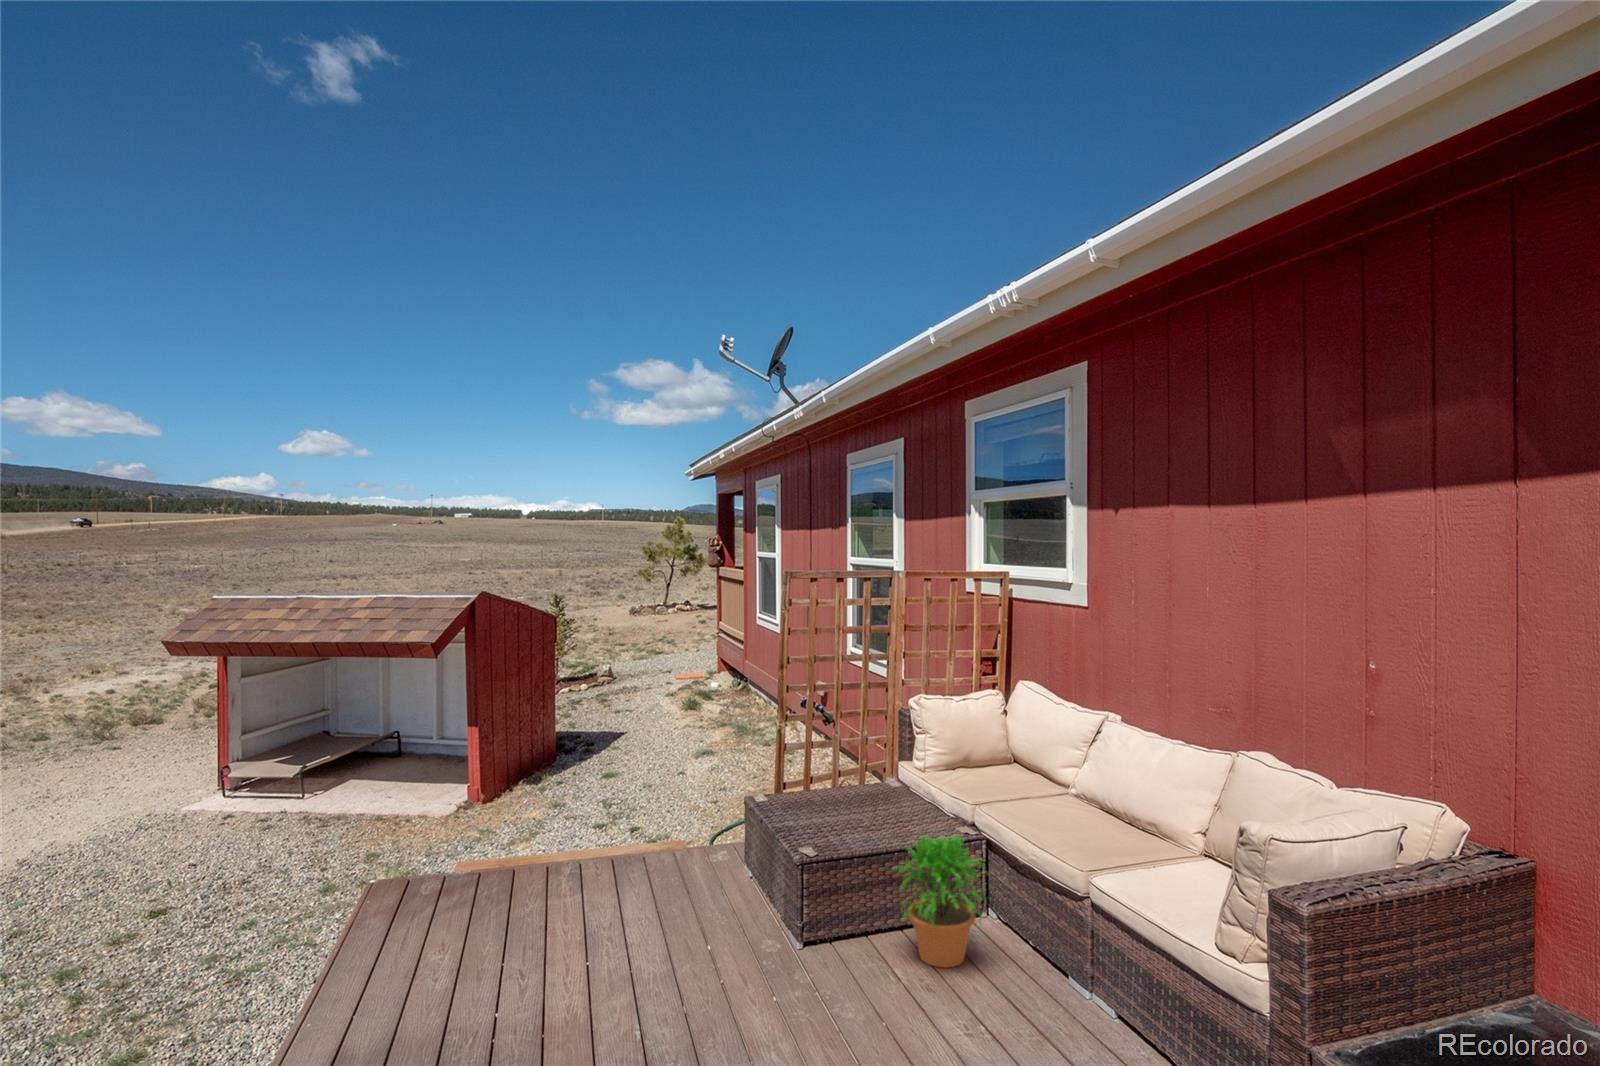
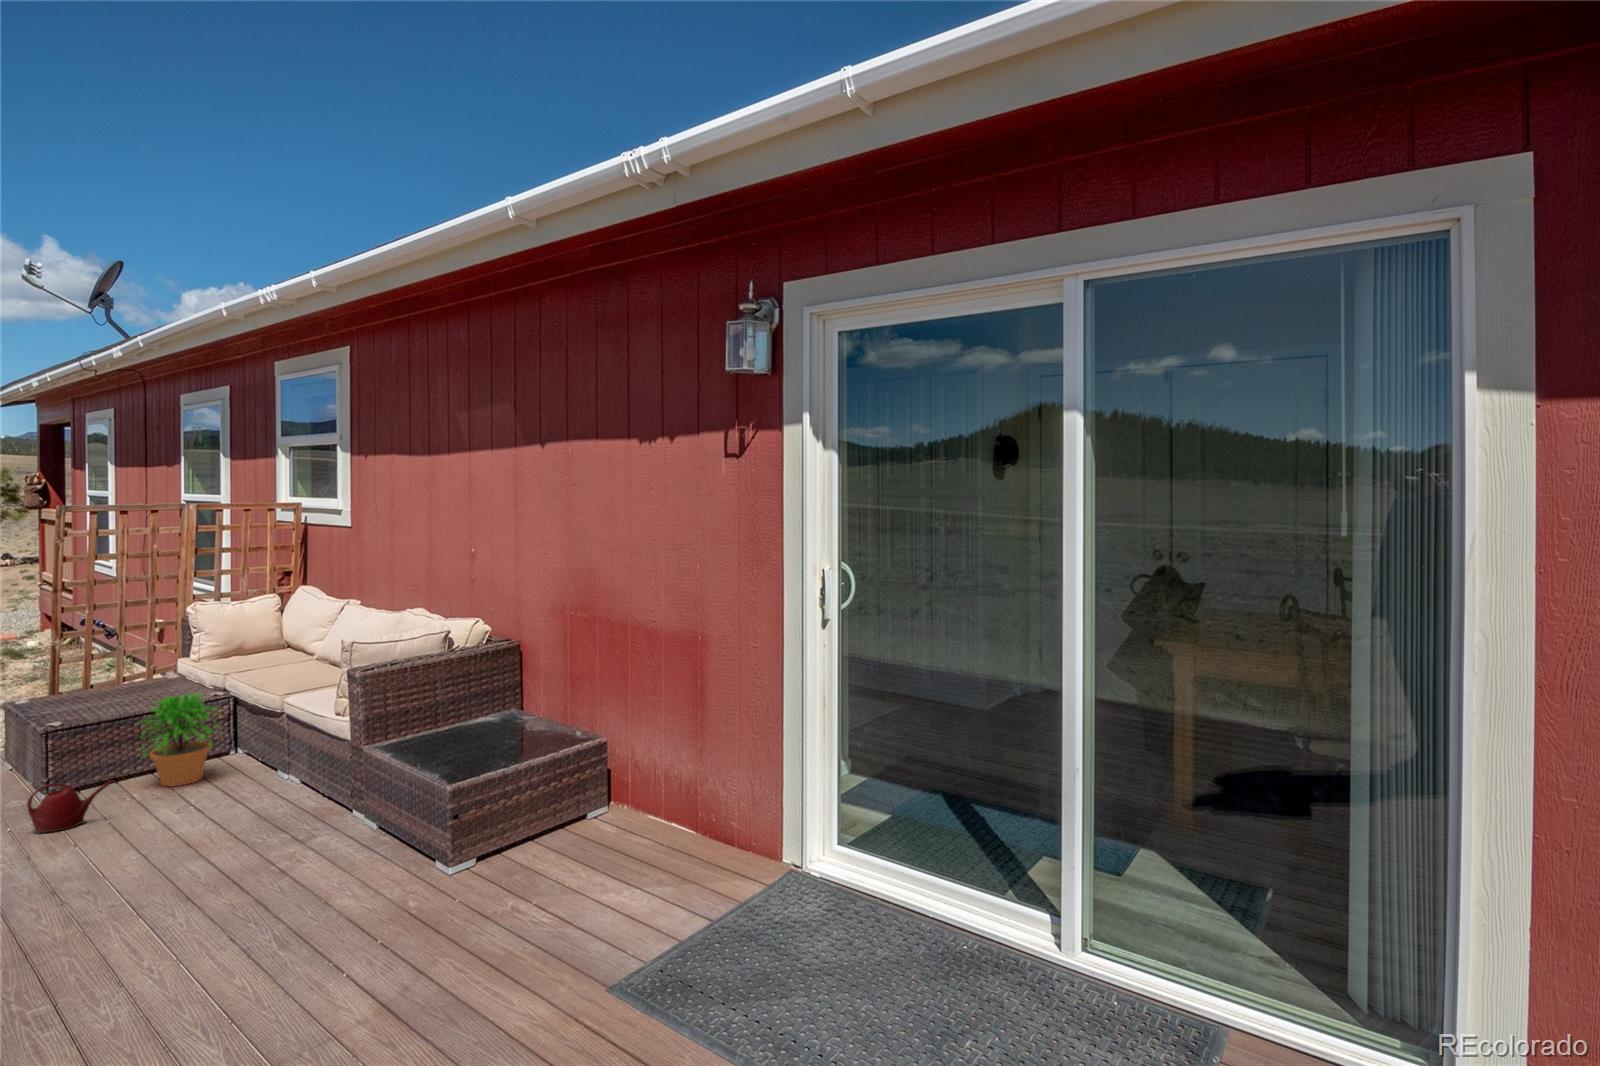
watering can: none [808,958,897,1029] -> present [27,780,115,834]

